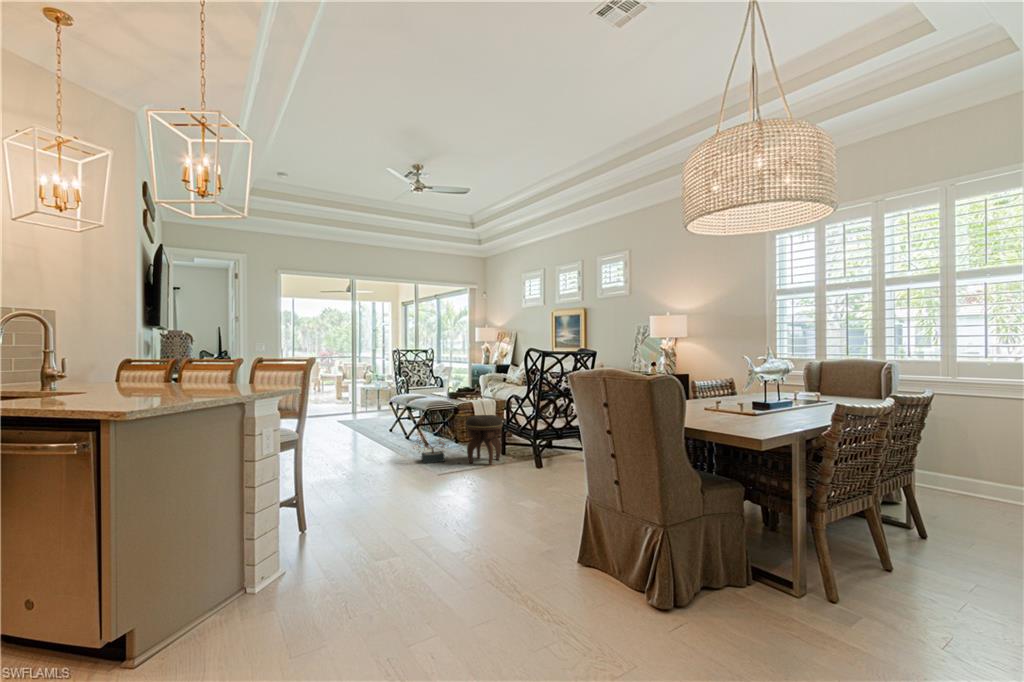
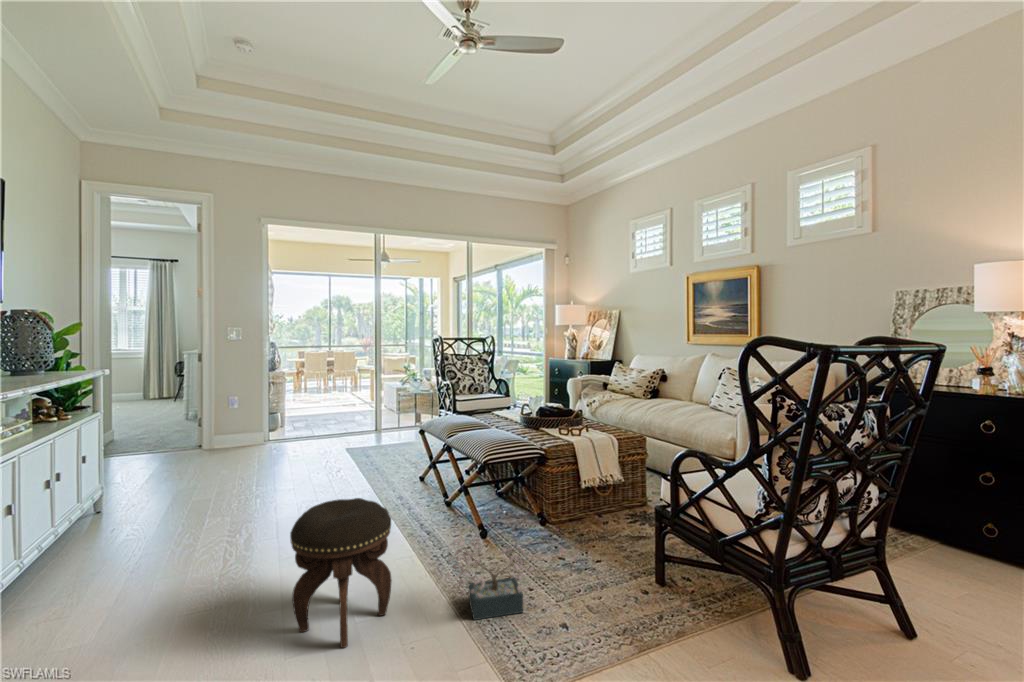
footstool: present [466,415,503,465] -> present [290,498,392,648]

